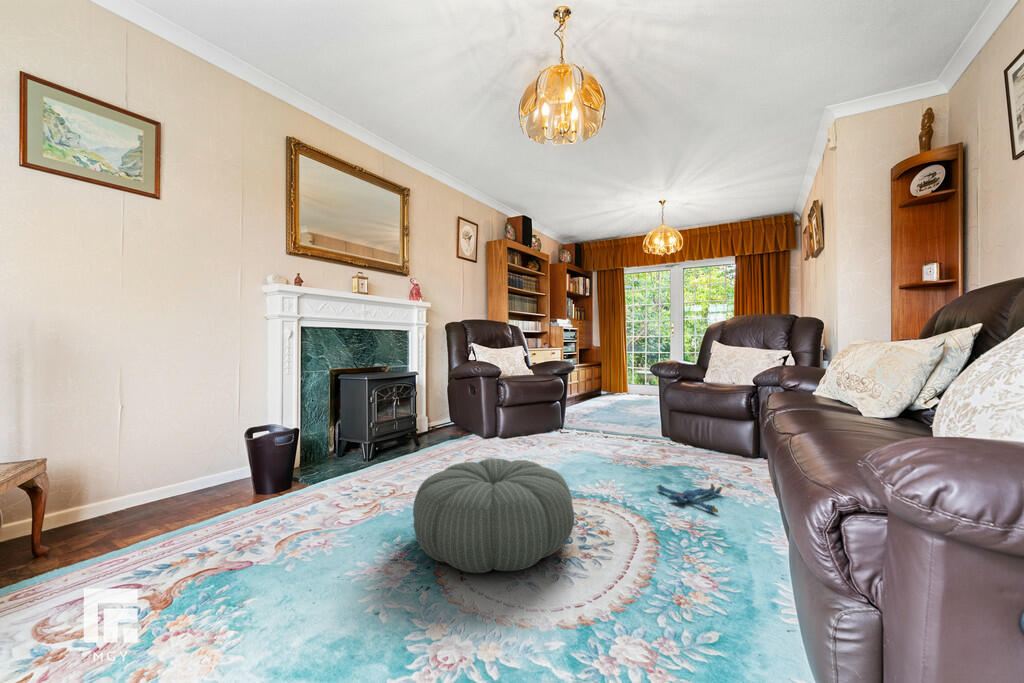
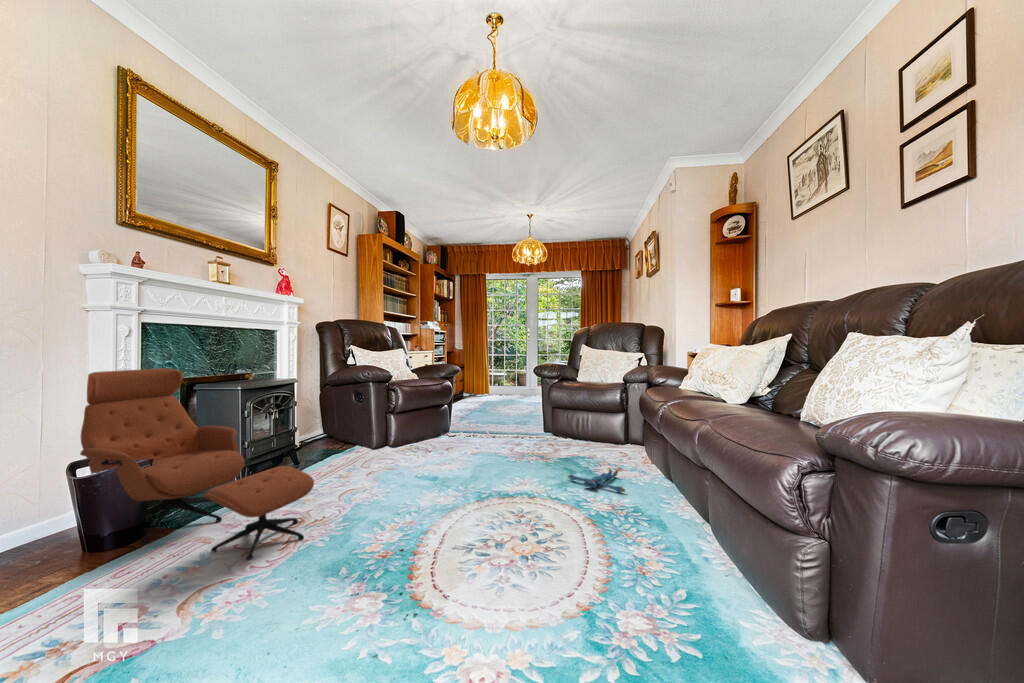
lounge chair: none [256,362,399,518] -> present [80,368,314,560]
pouf: present [413,458,574,573] -> none [367,466,537,589]

